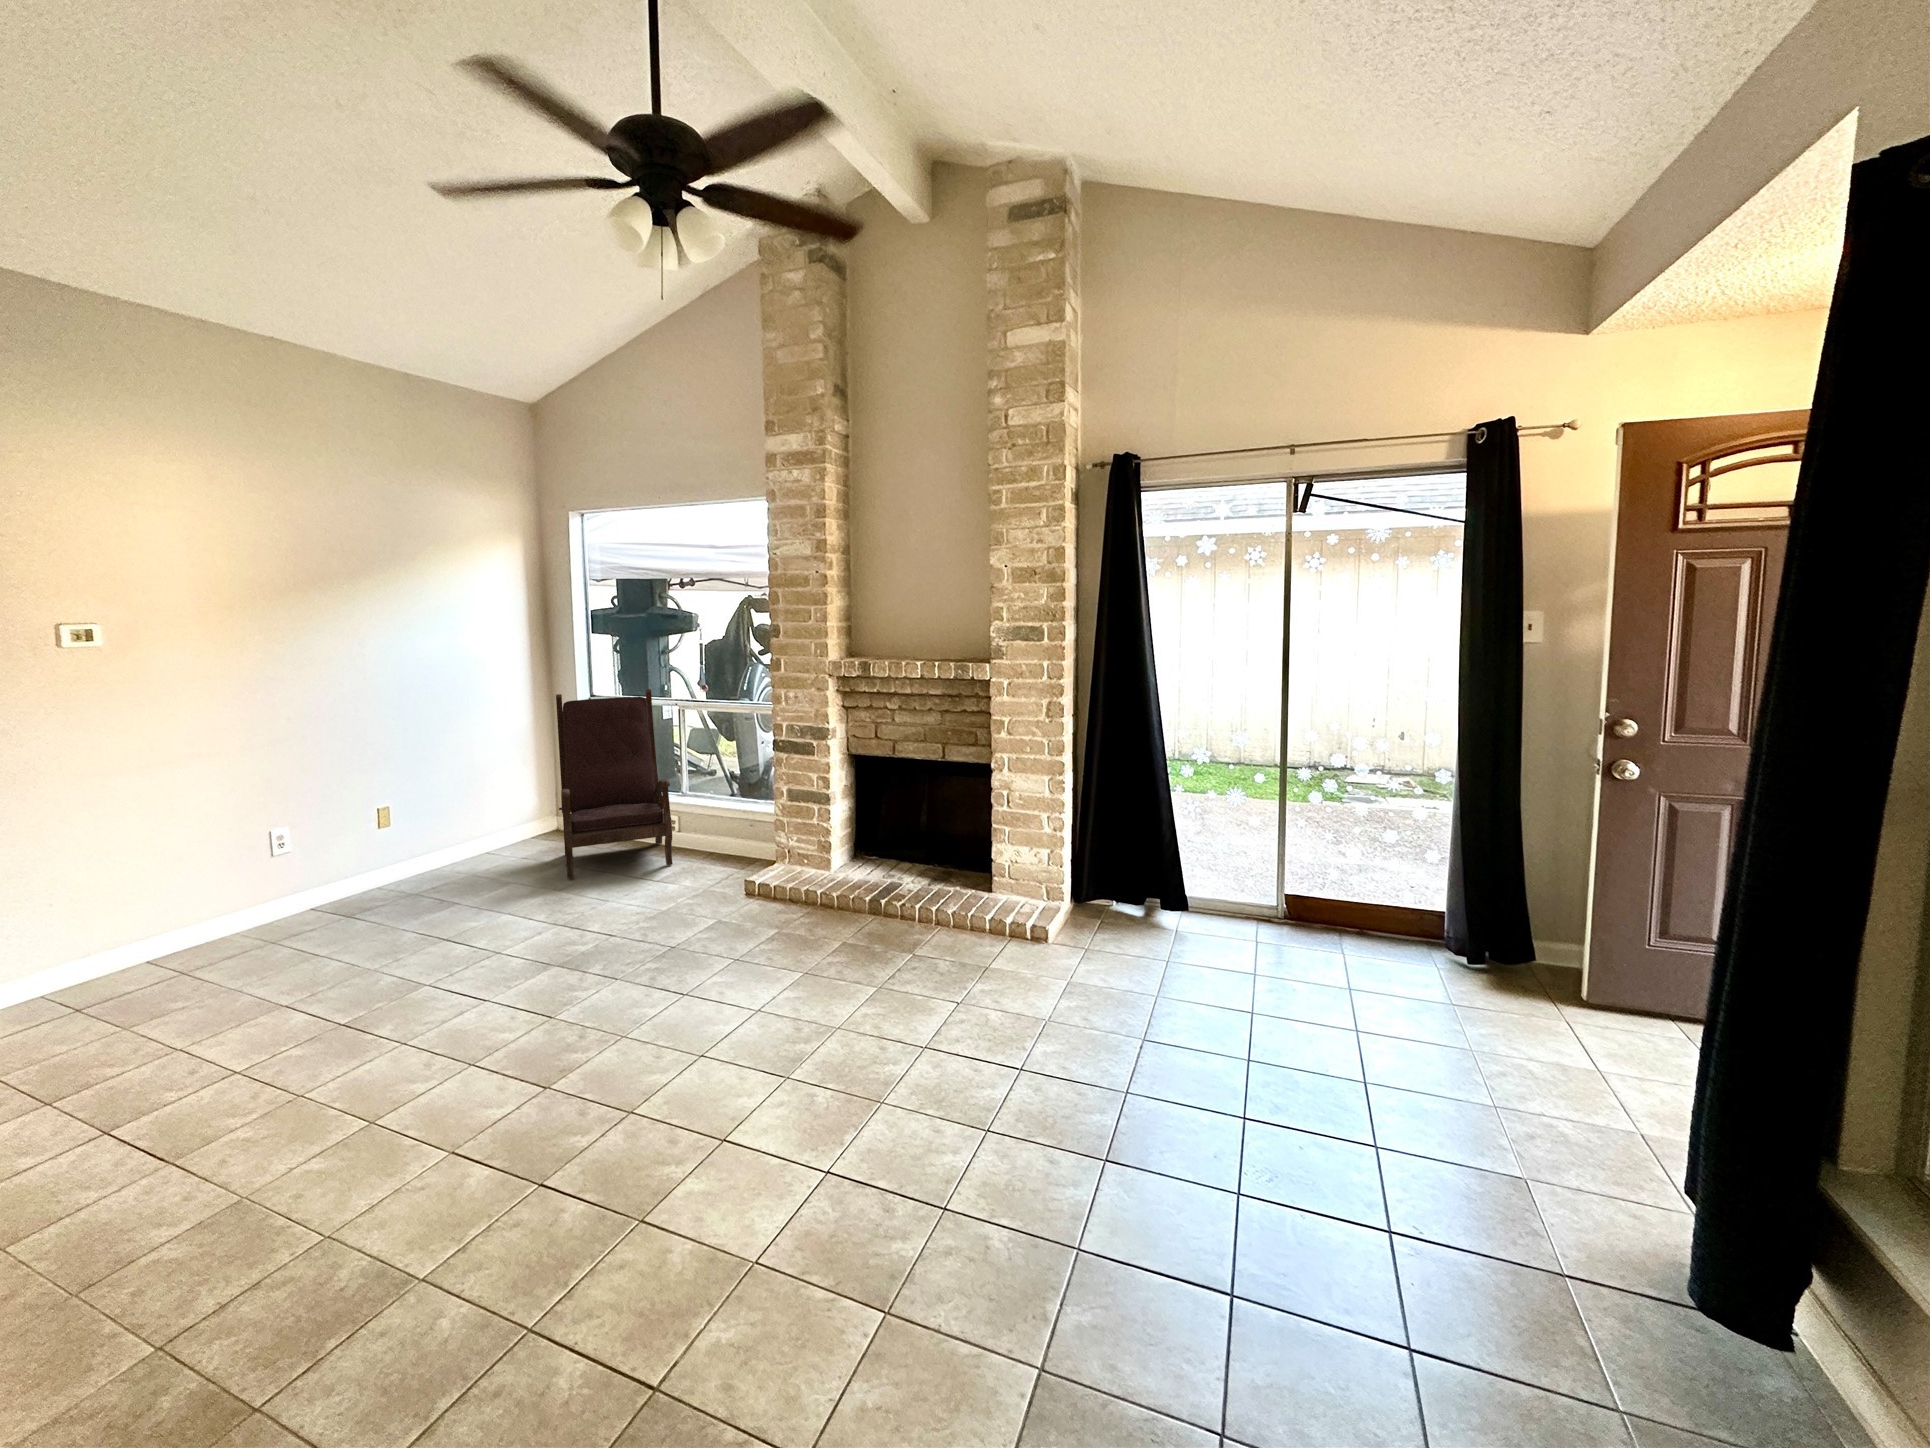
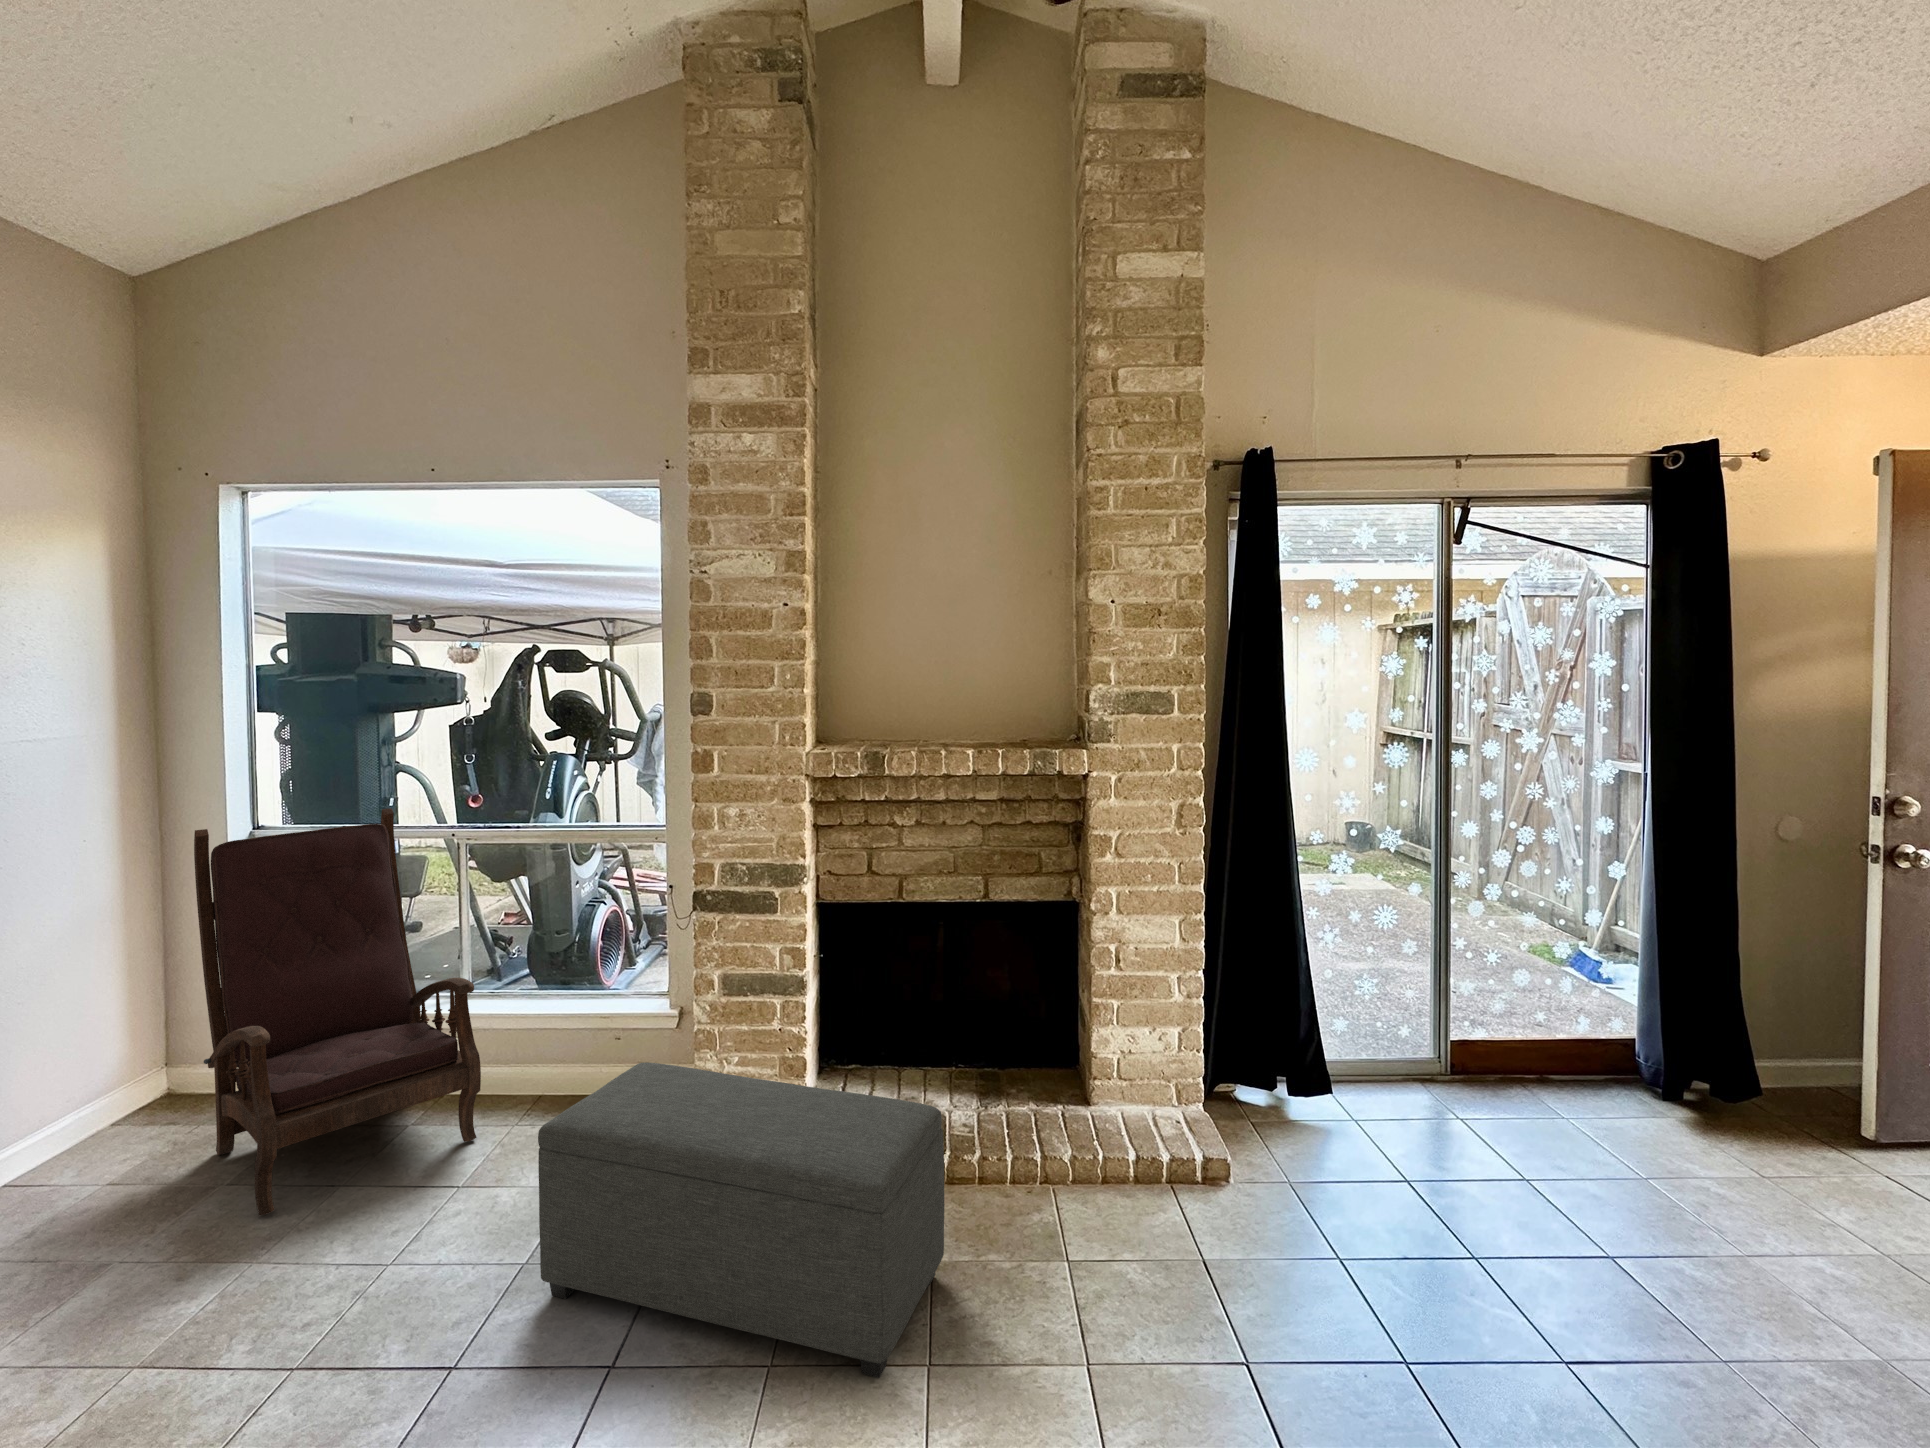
ottoman: none [653,825,842,978] -> present [538,1062,944,1378]

